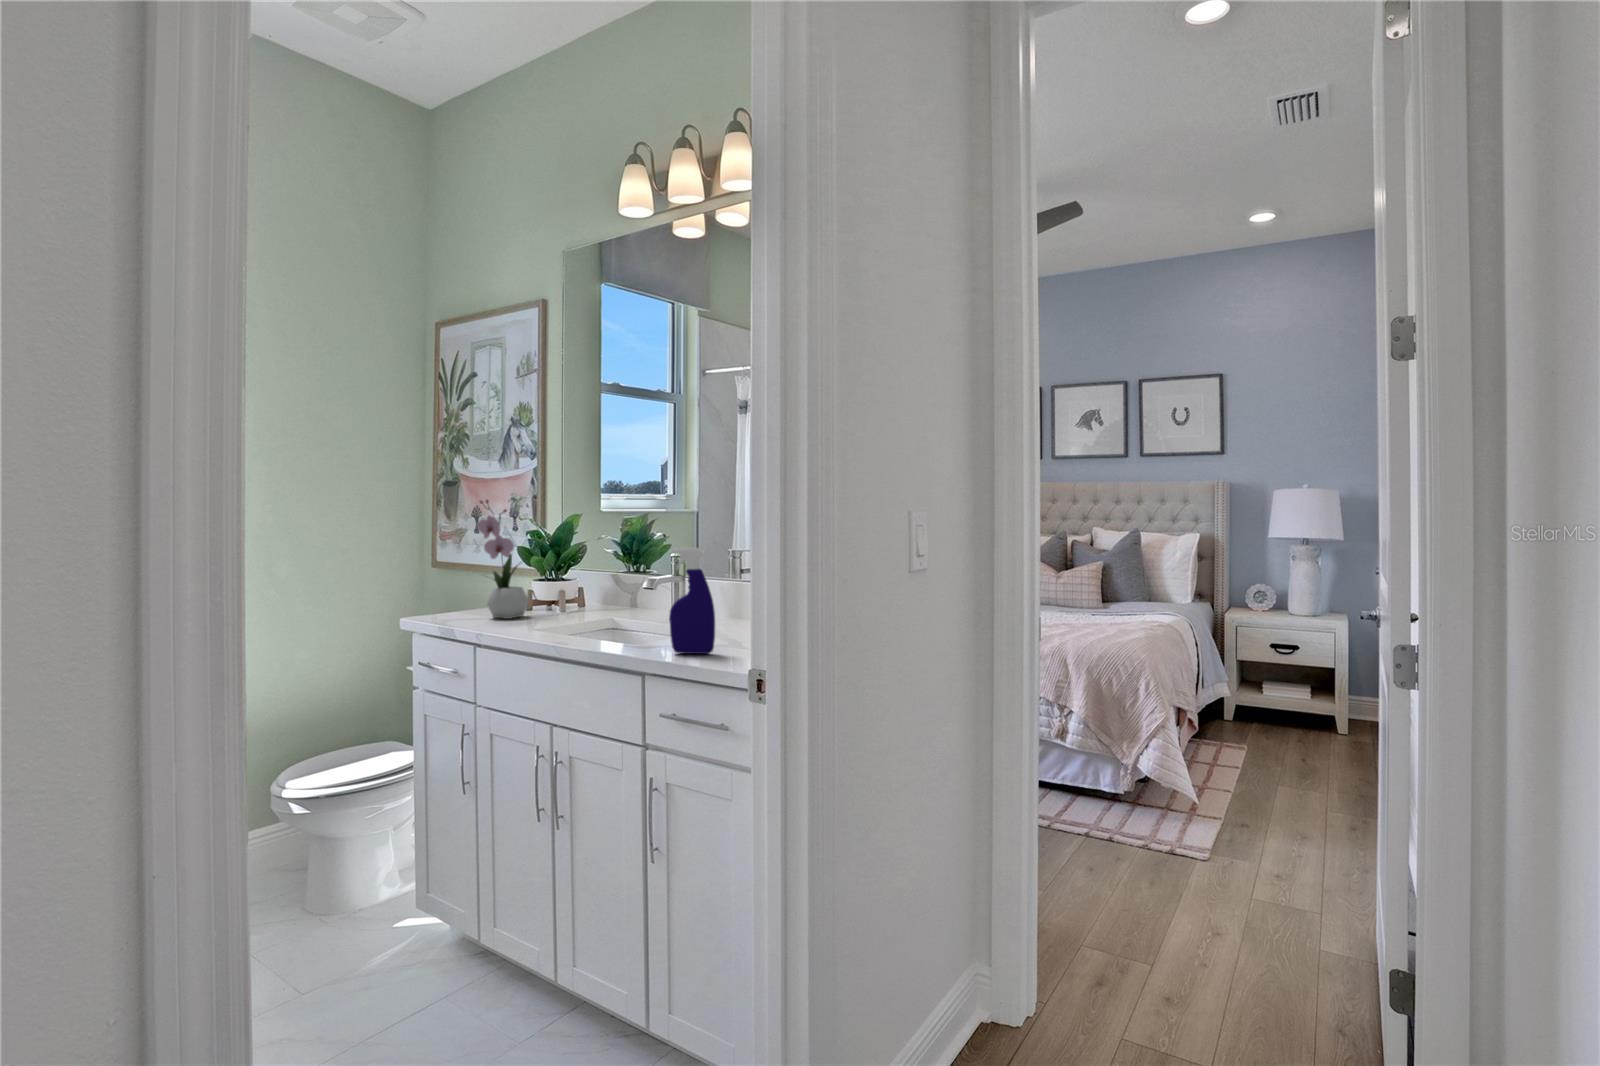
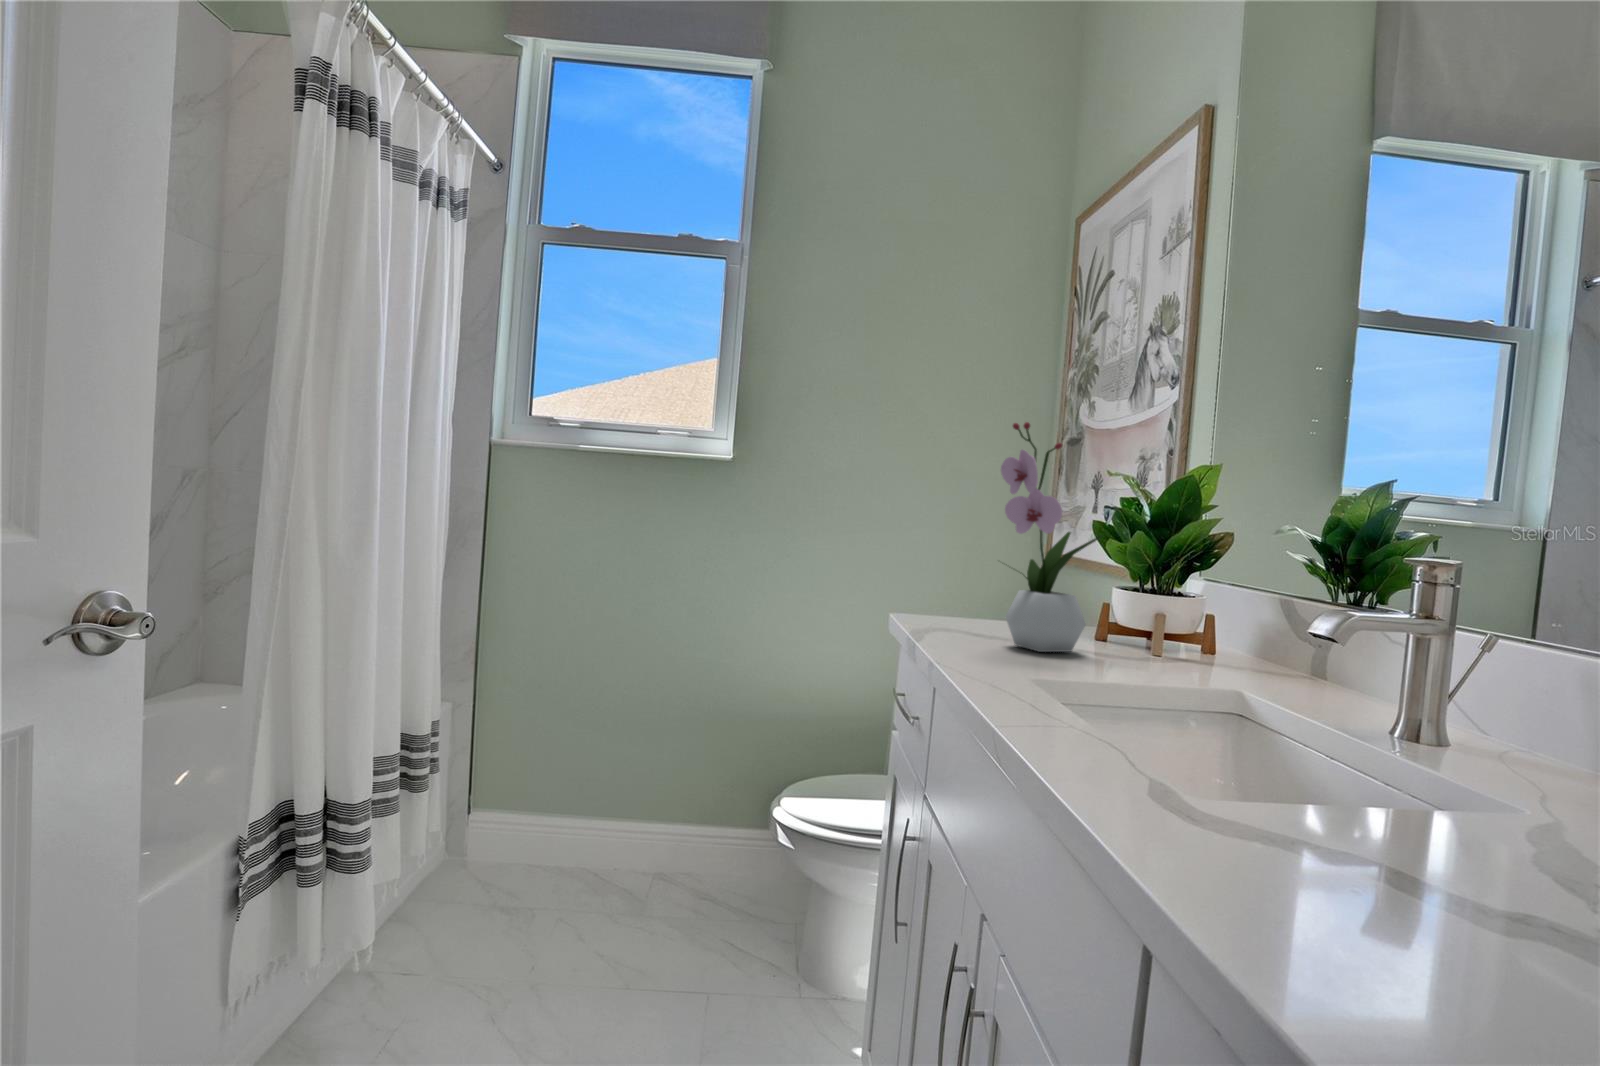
spray bottle: present [669,547,715,654] -> none [1326,482,1551,948]

